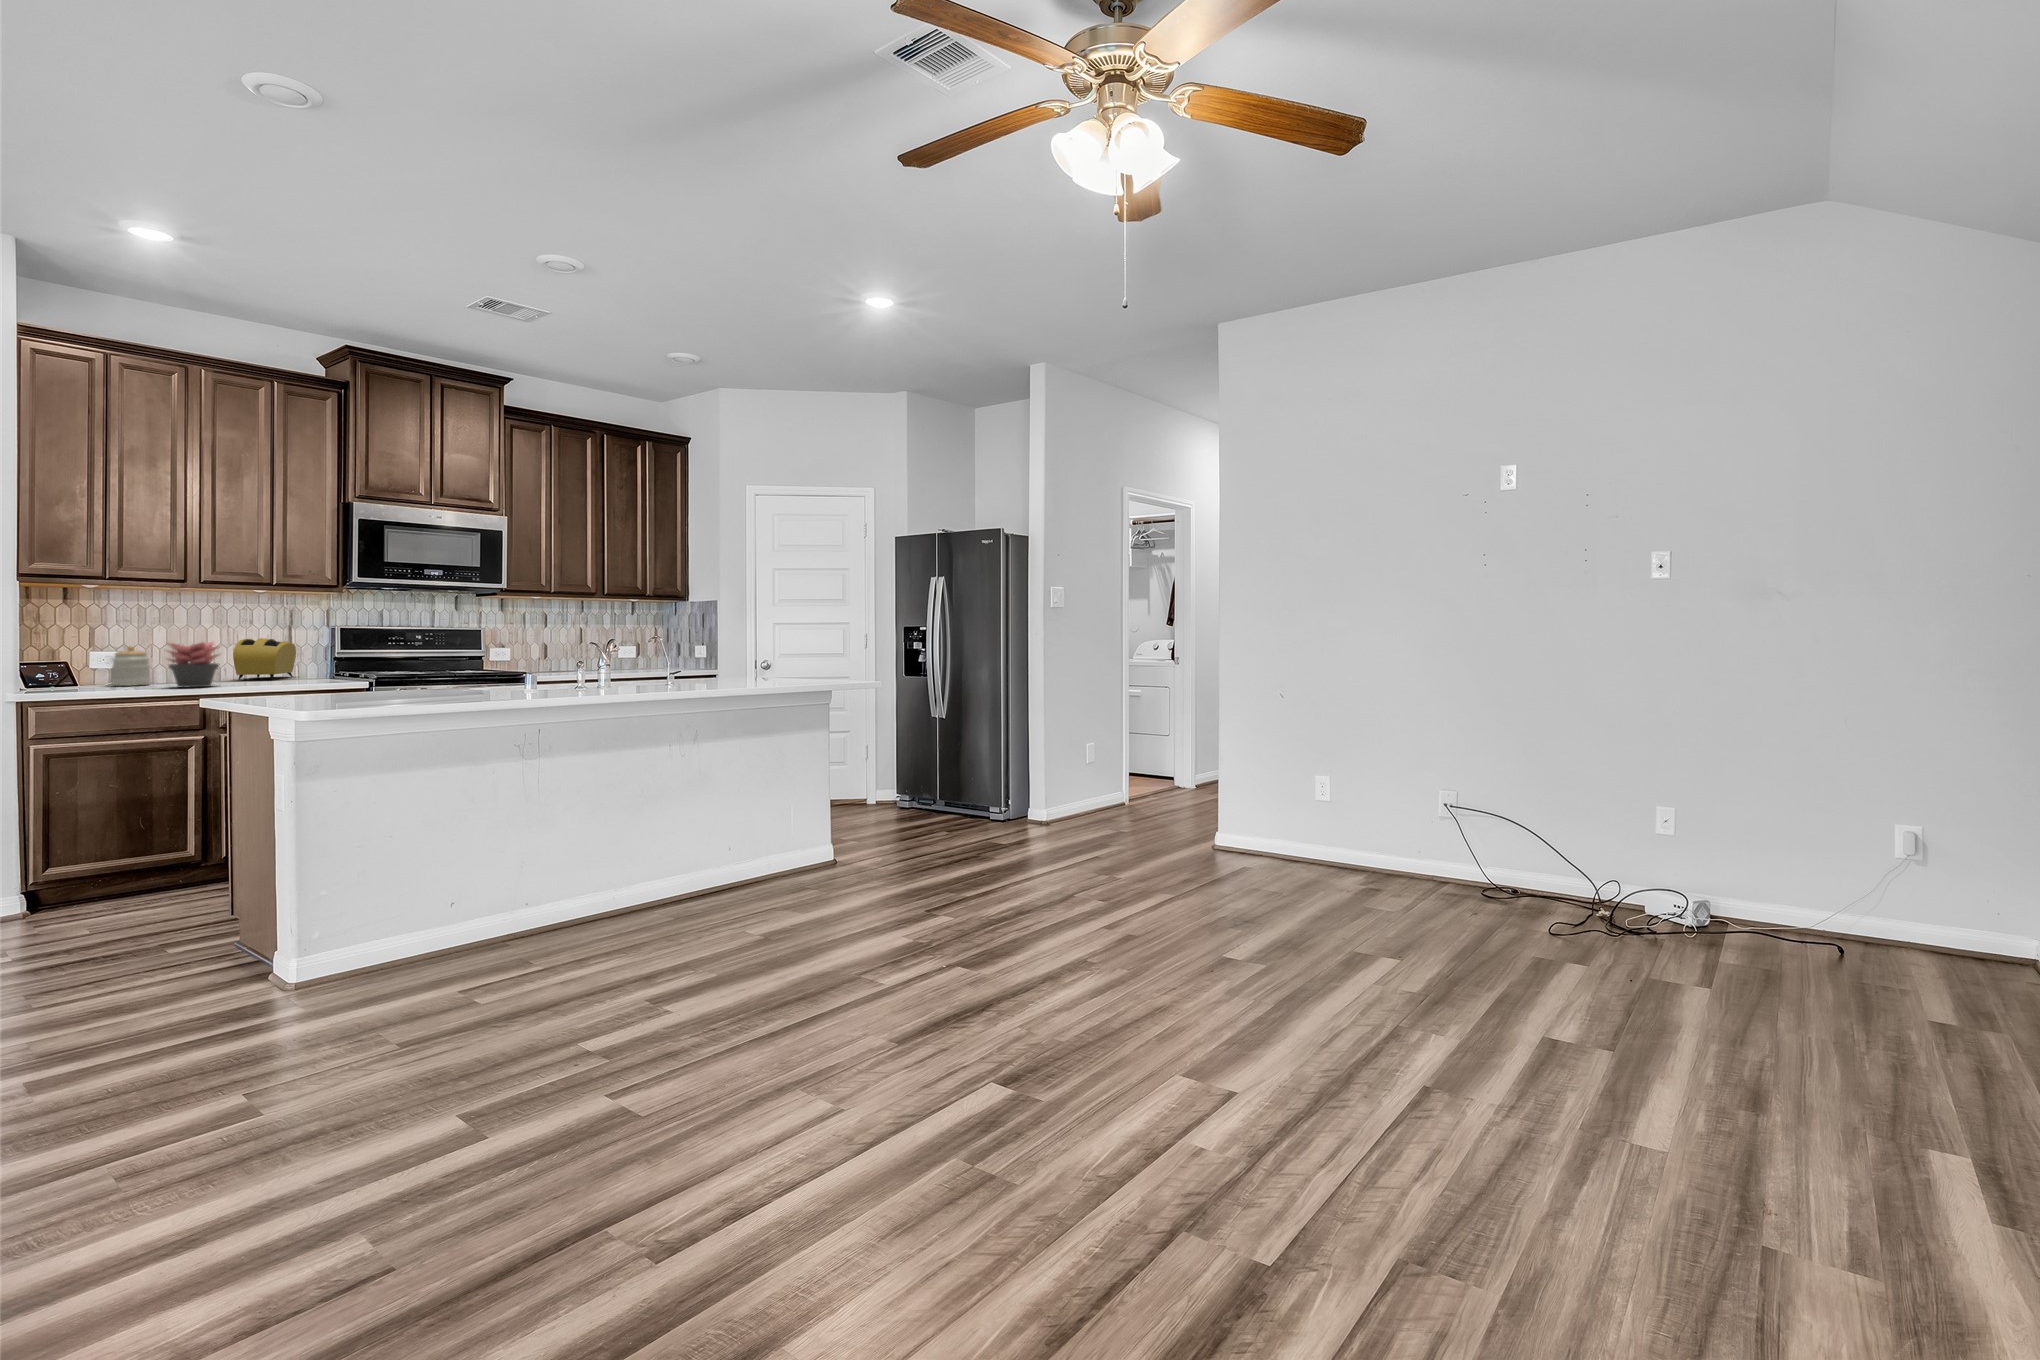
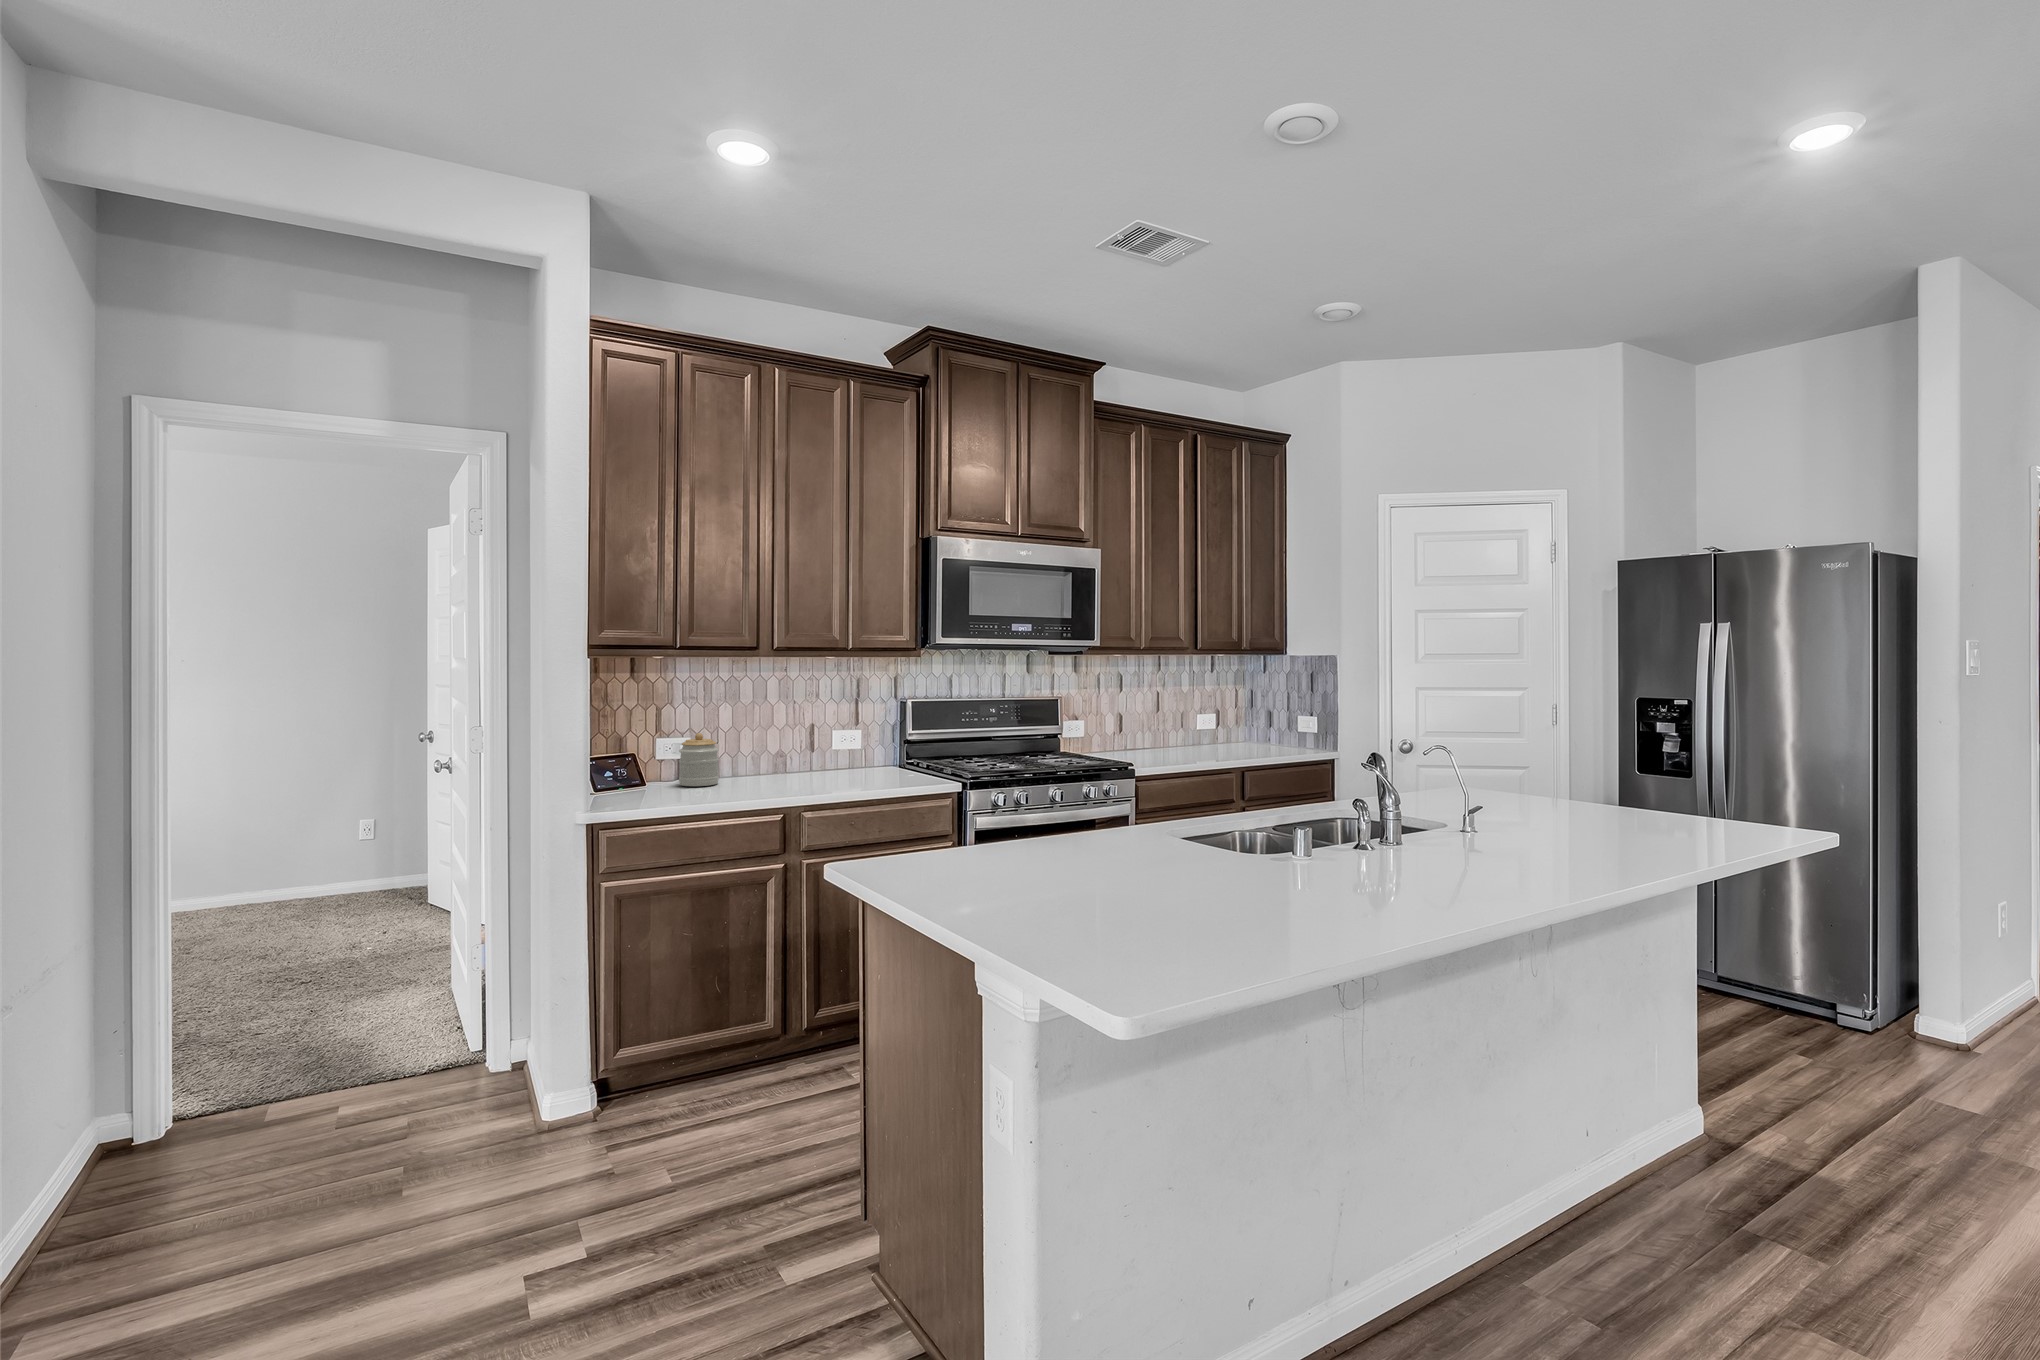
toaster: present [233,638,296,680] -> none [804,719,866,776]
succulent plant: present [167,642,220,688] -> none [739,729,802,795]

